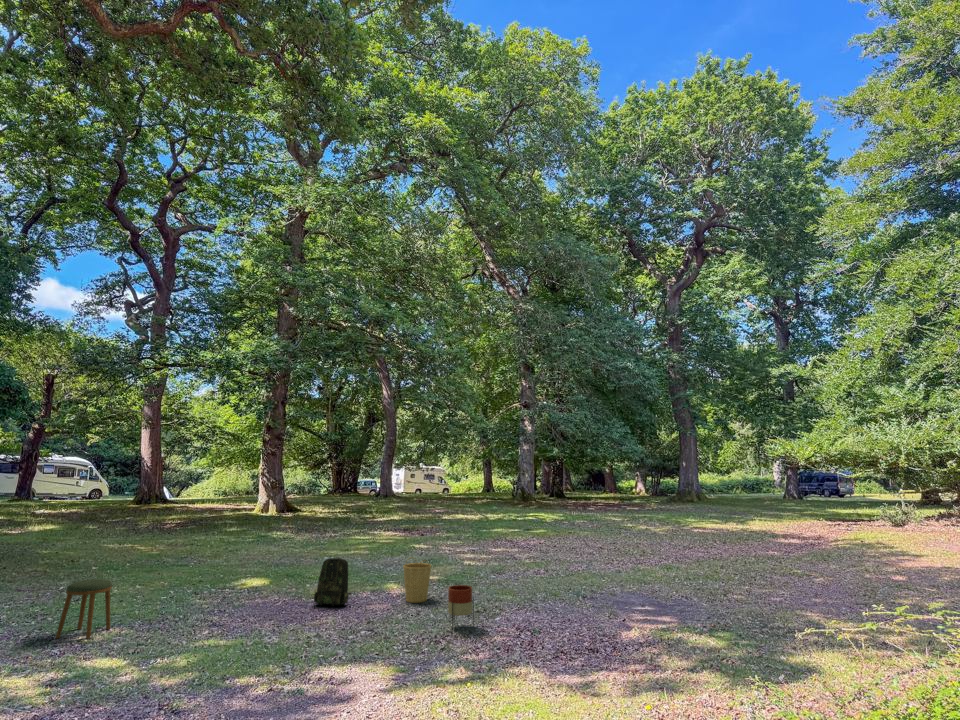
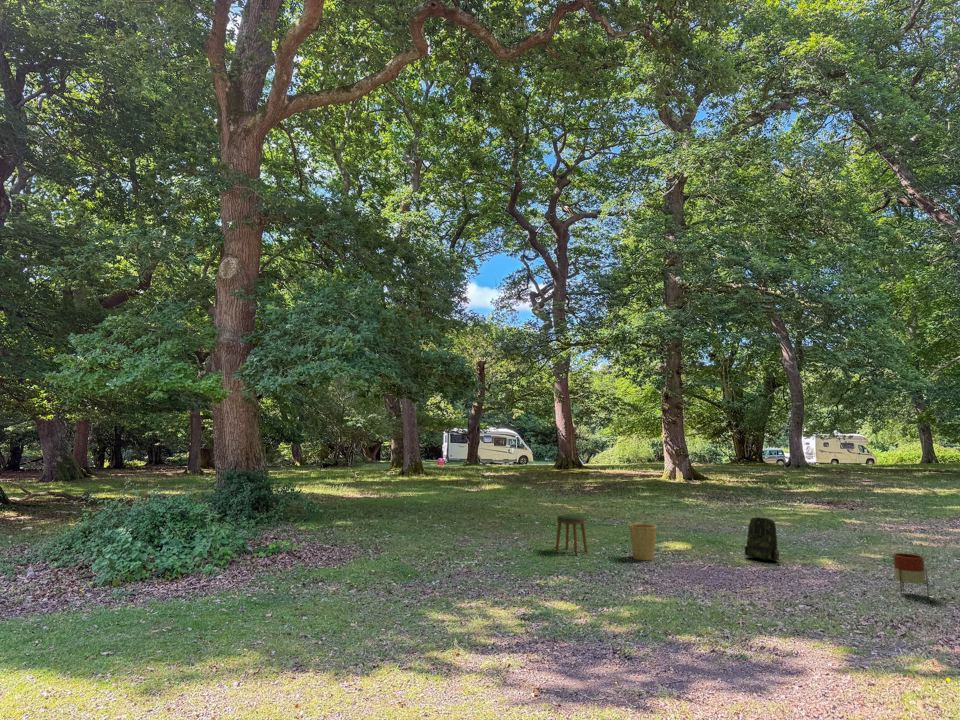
basket: present [403,560,431,603] -> present [629,521,657,560]

